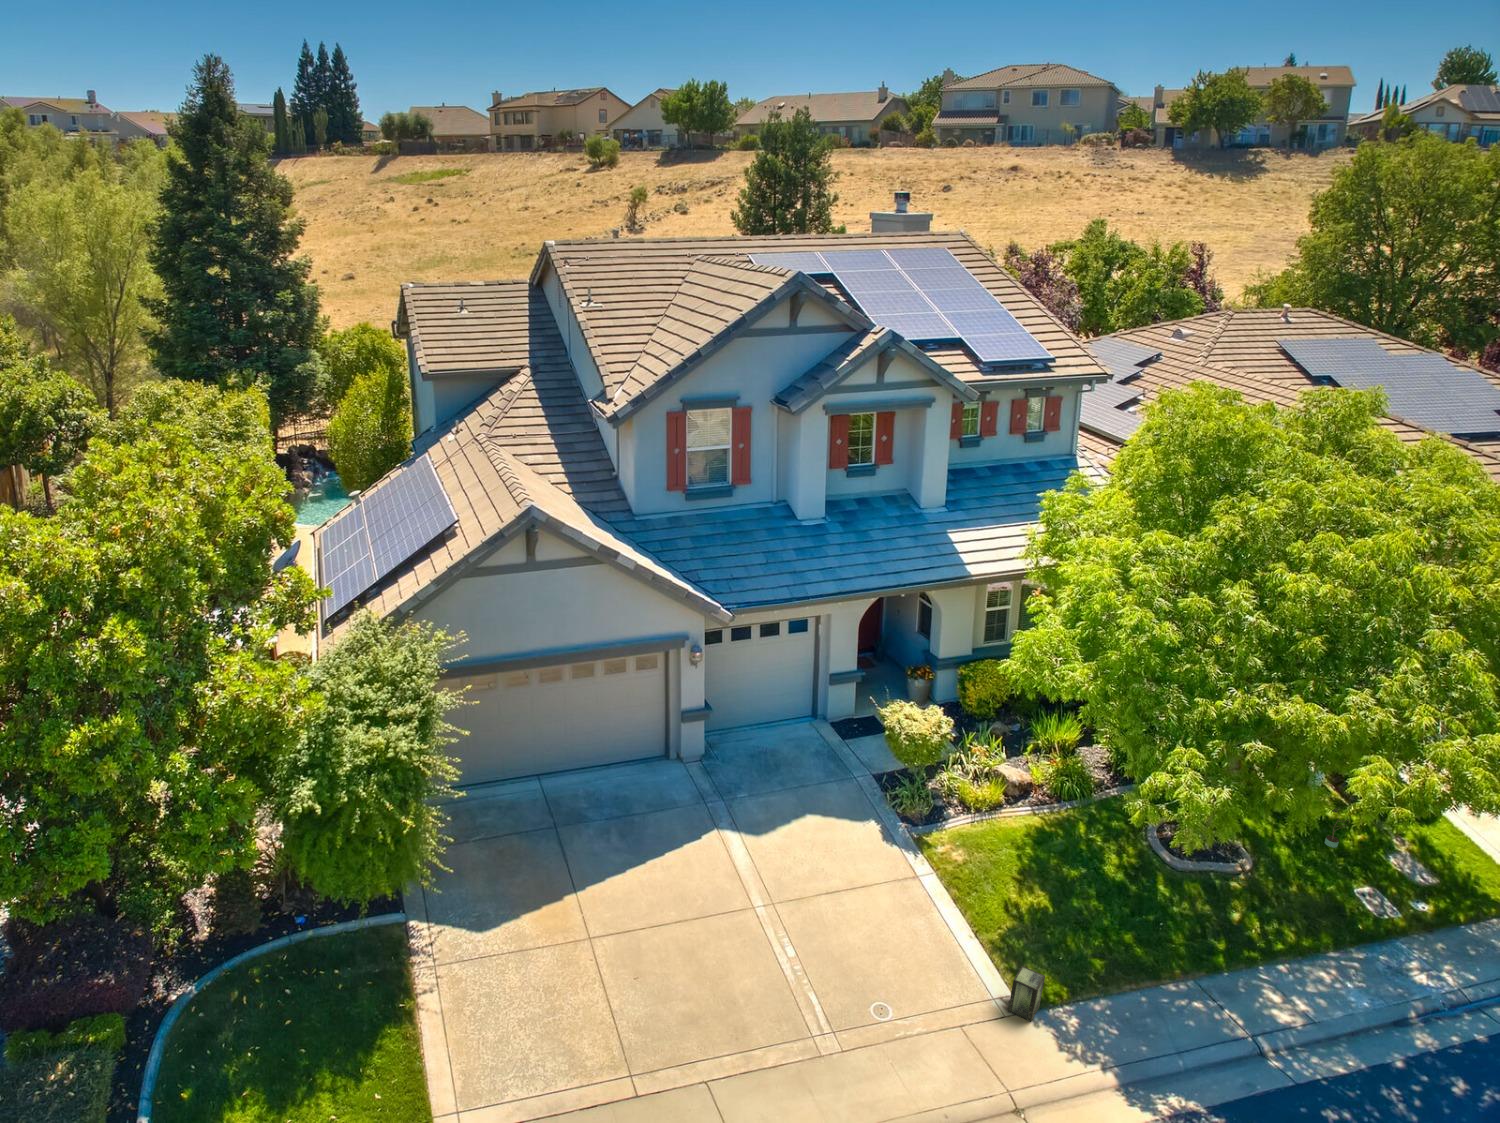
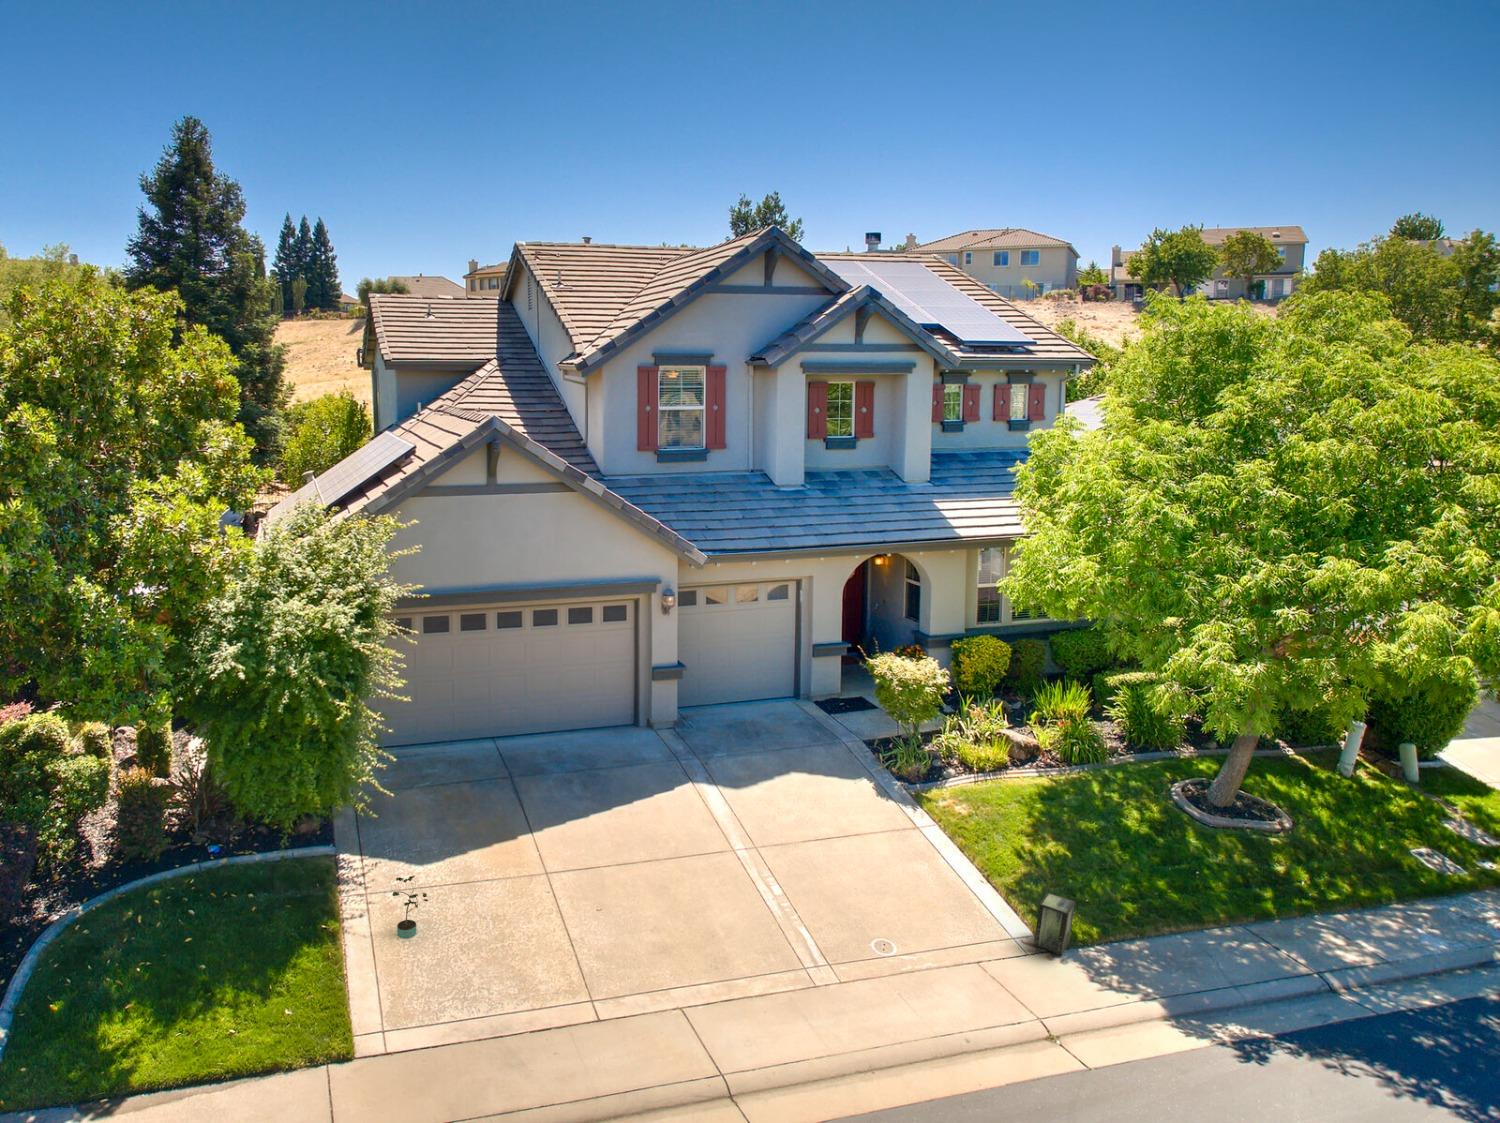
potted plant: present [1325,808,1349,848] -> present [393,876,428,938]

